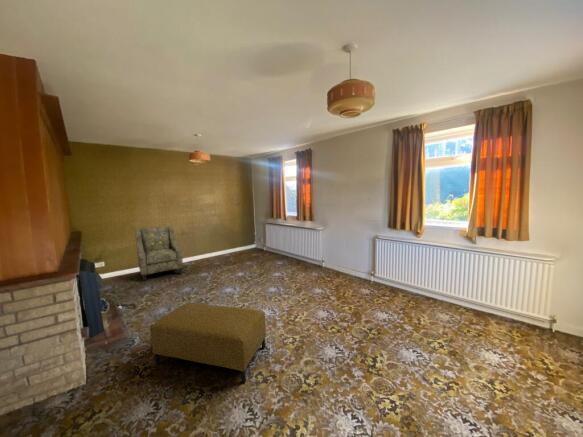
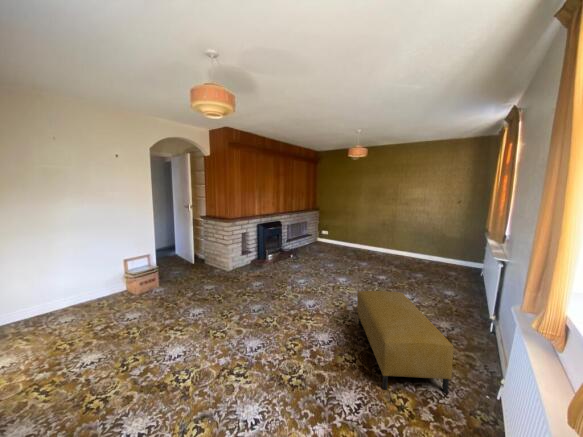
armchair: present [135,226,183,281] -> none [424,221,478,279]

